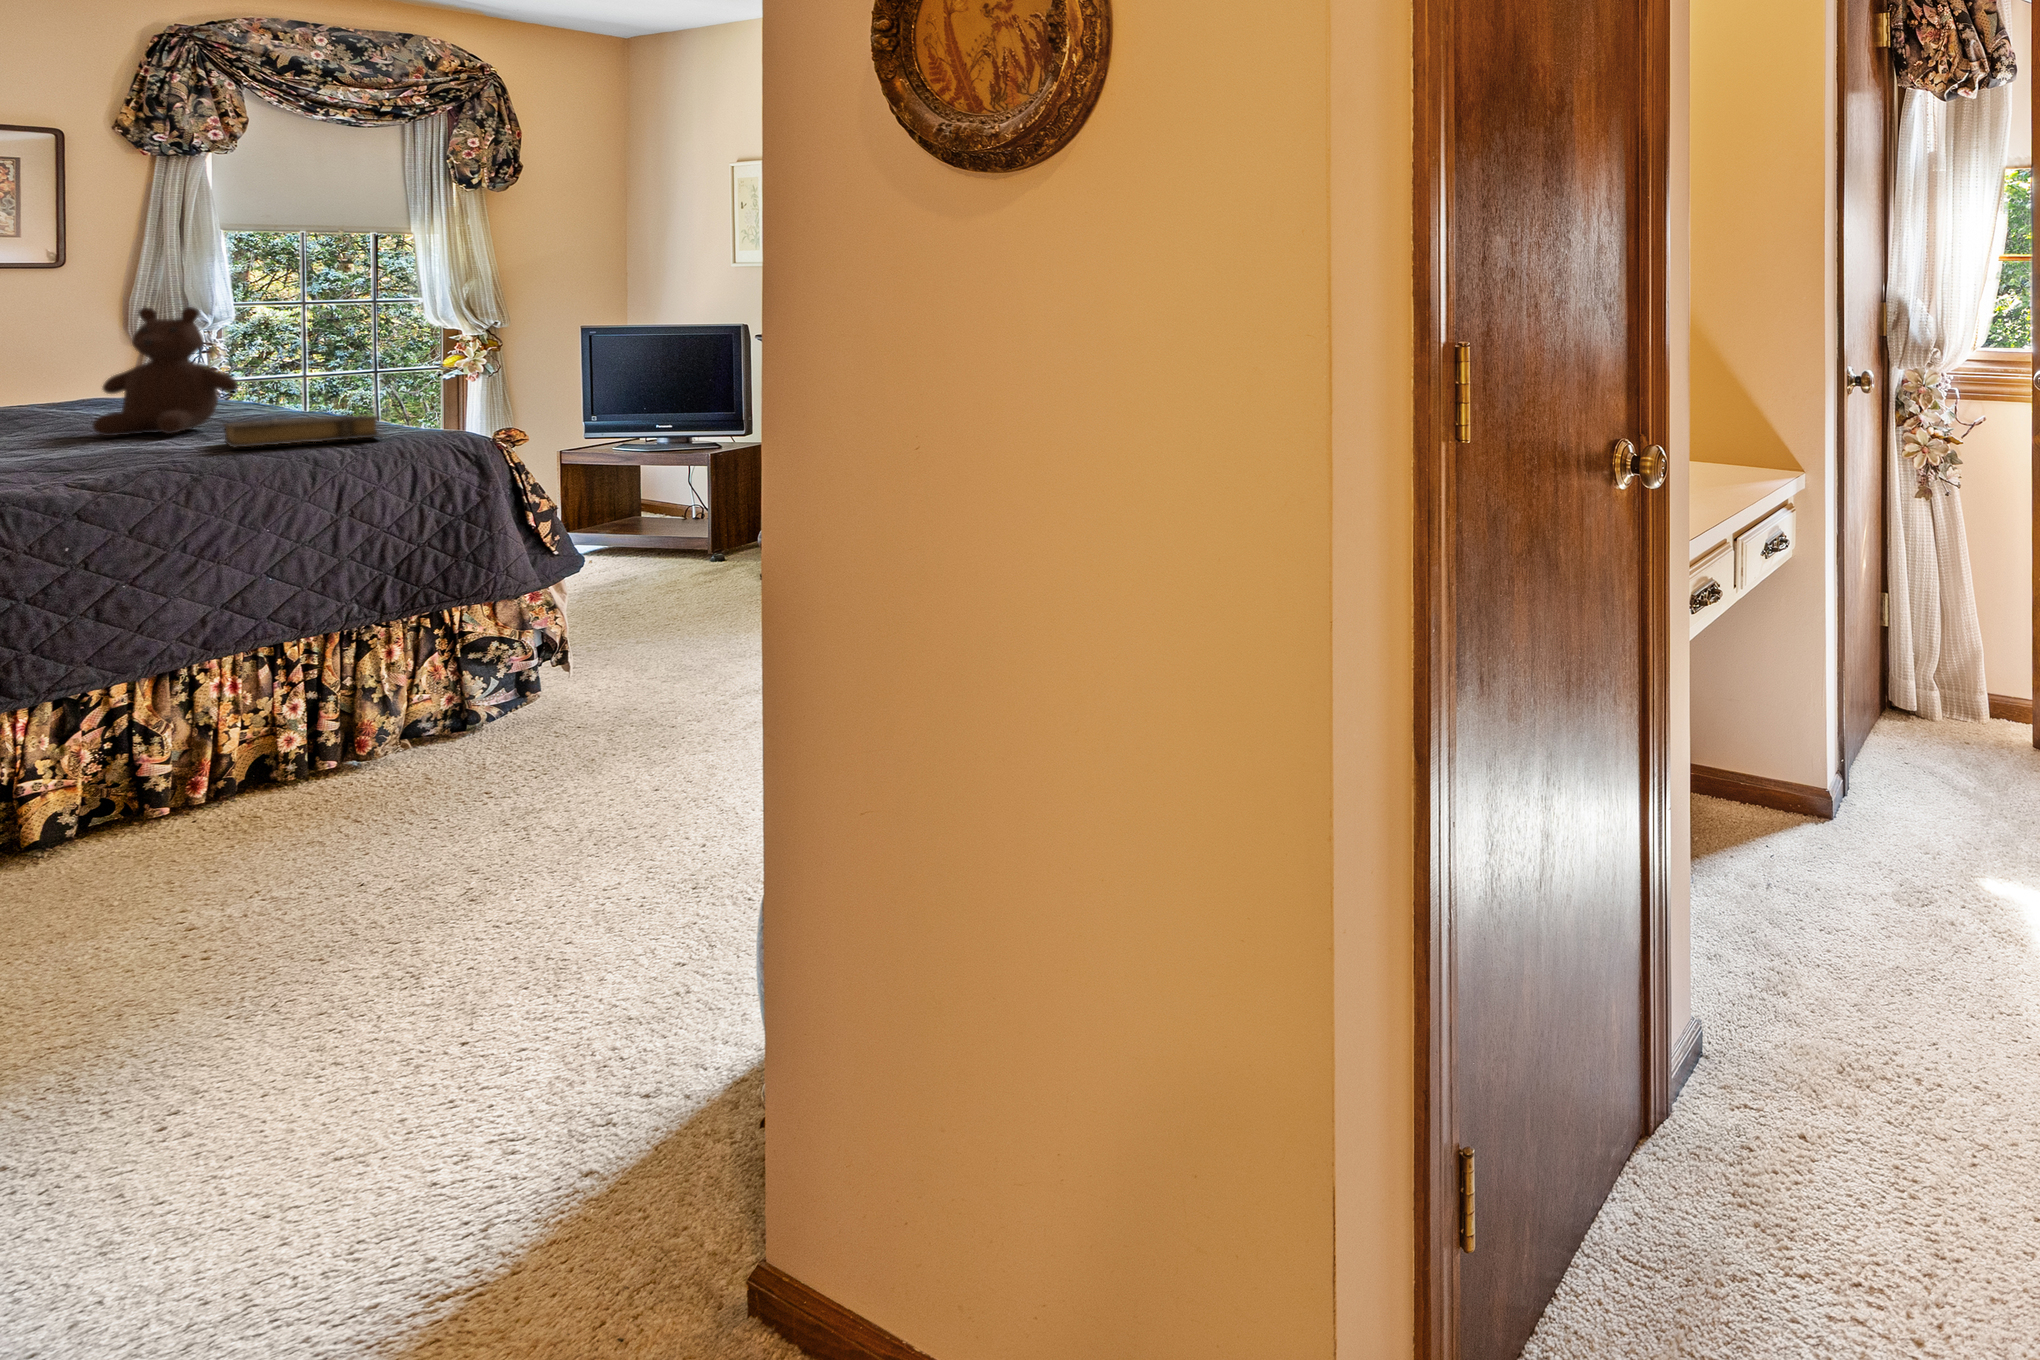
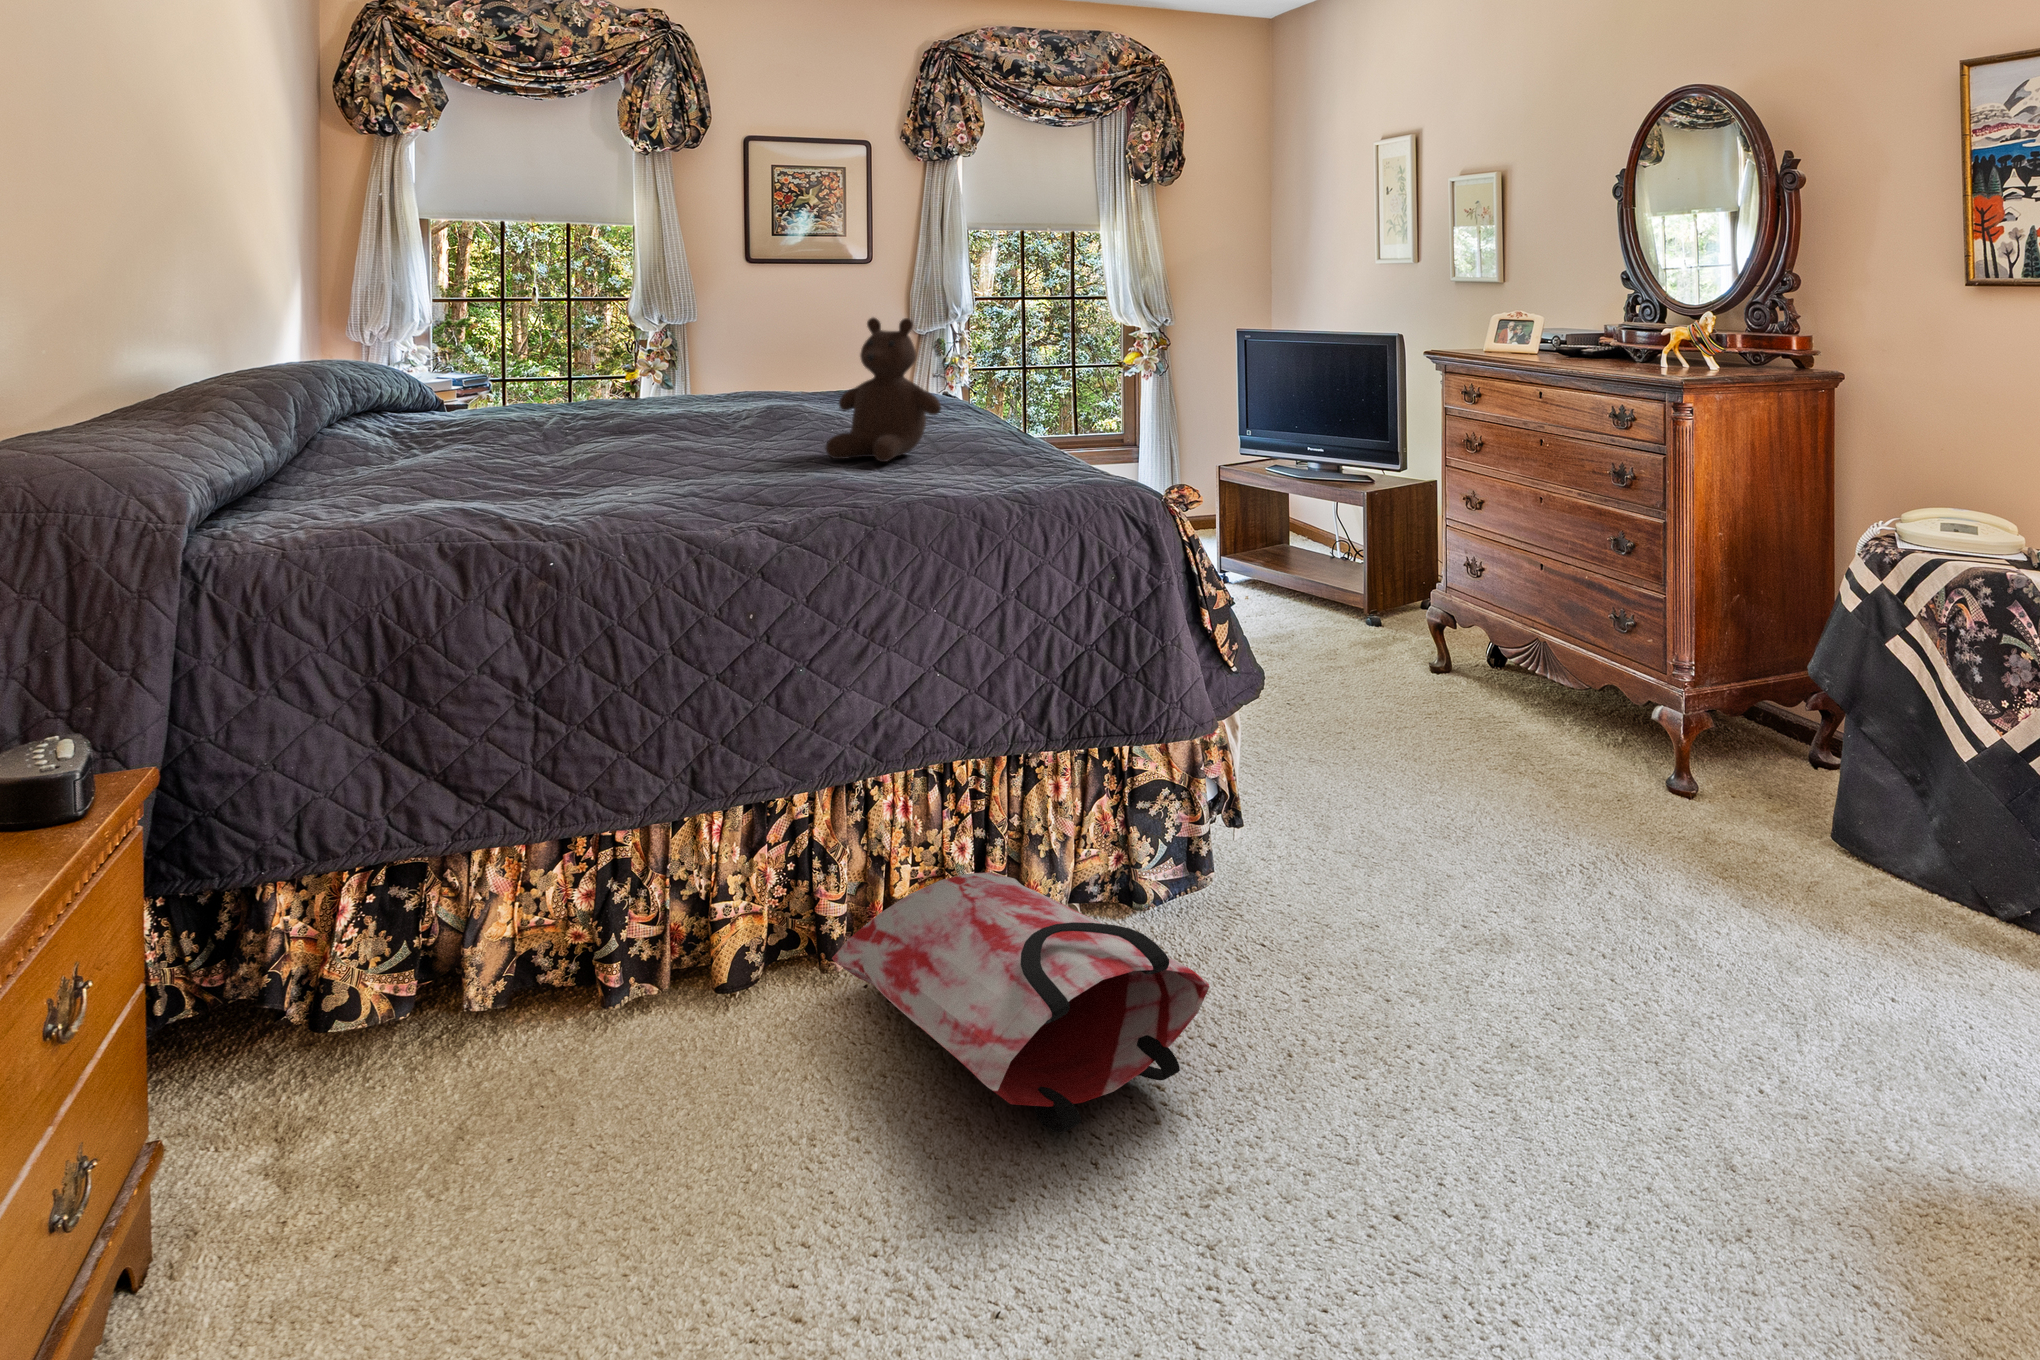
book: present [224,414,382,448] -> none [920,456,1062,495]
bag: none [164,699,531,827] -> present [832,872,1209,1133]

